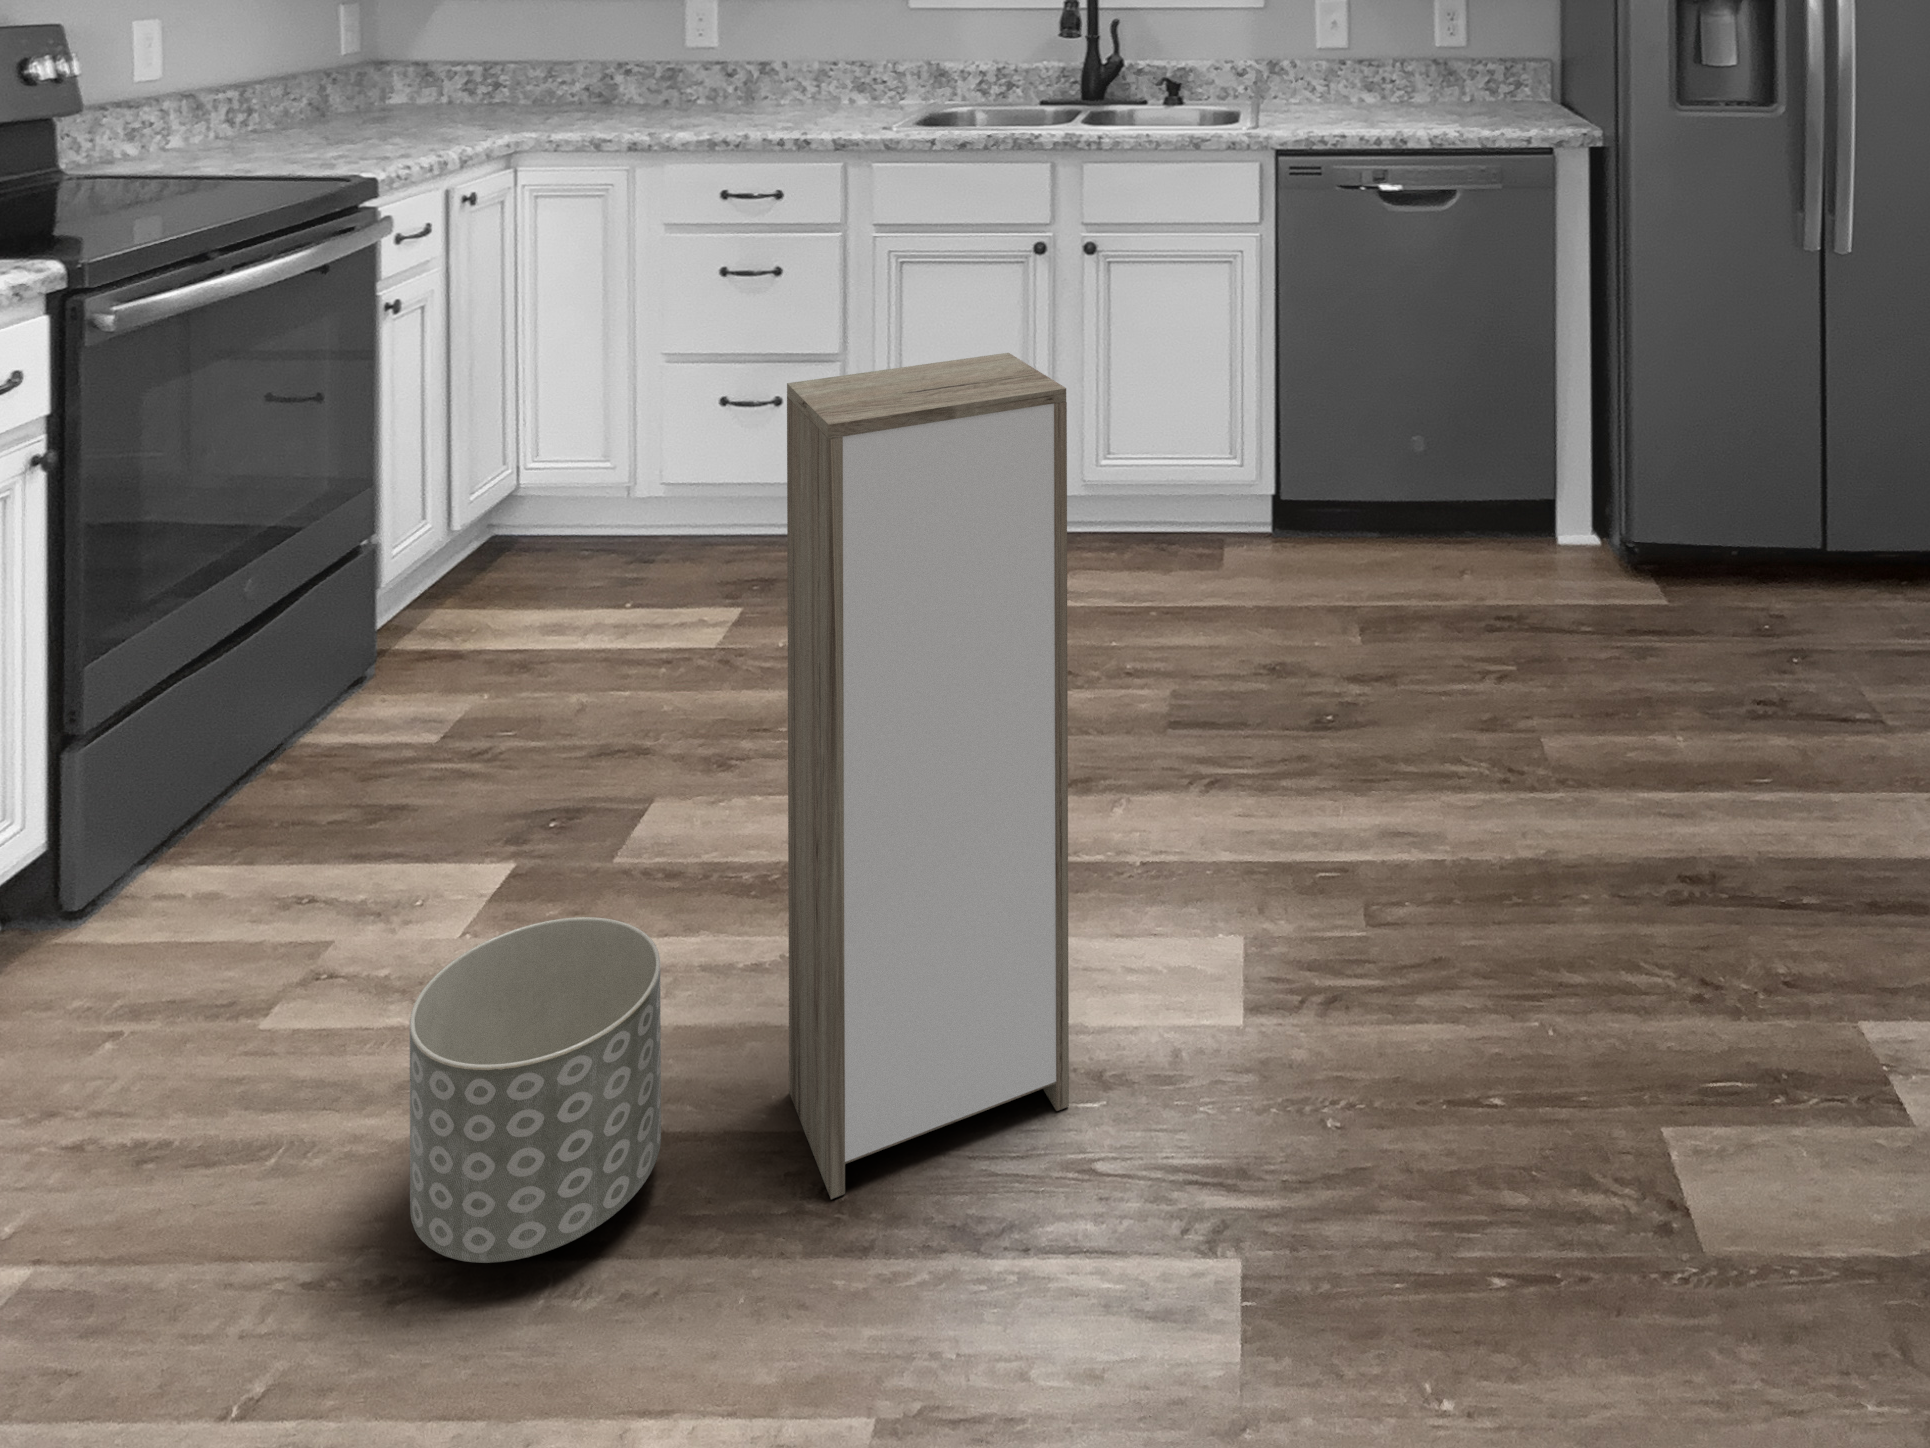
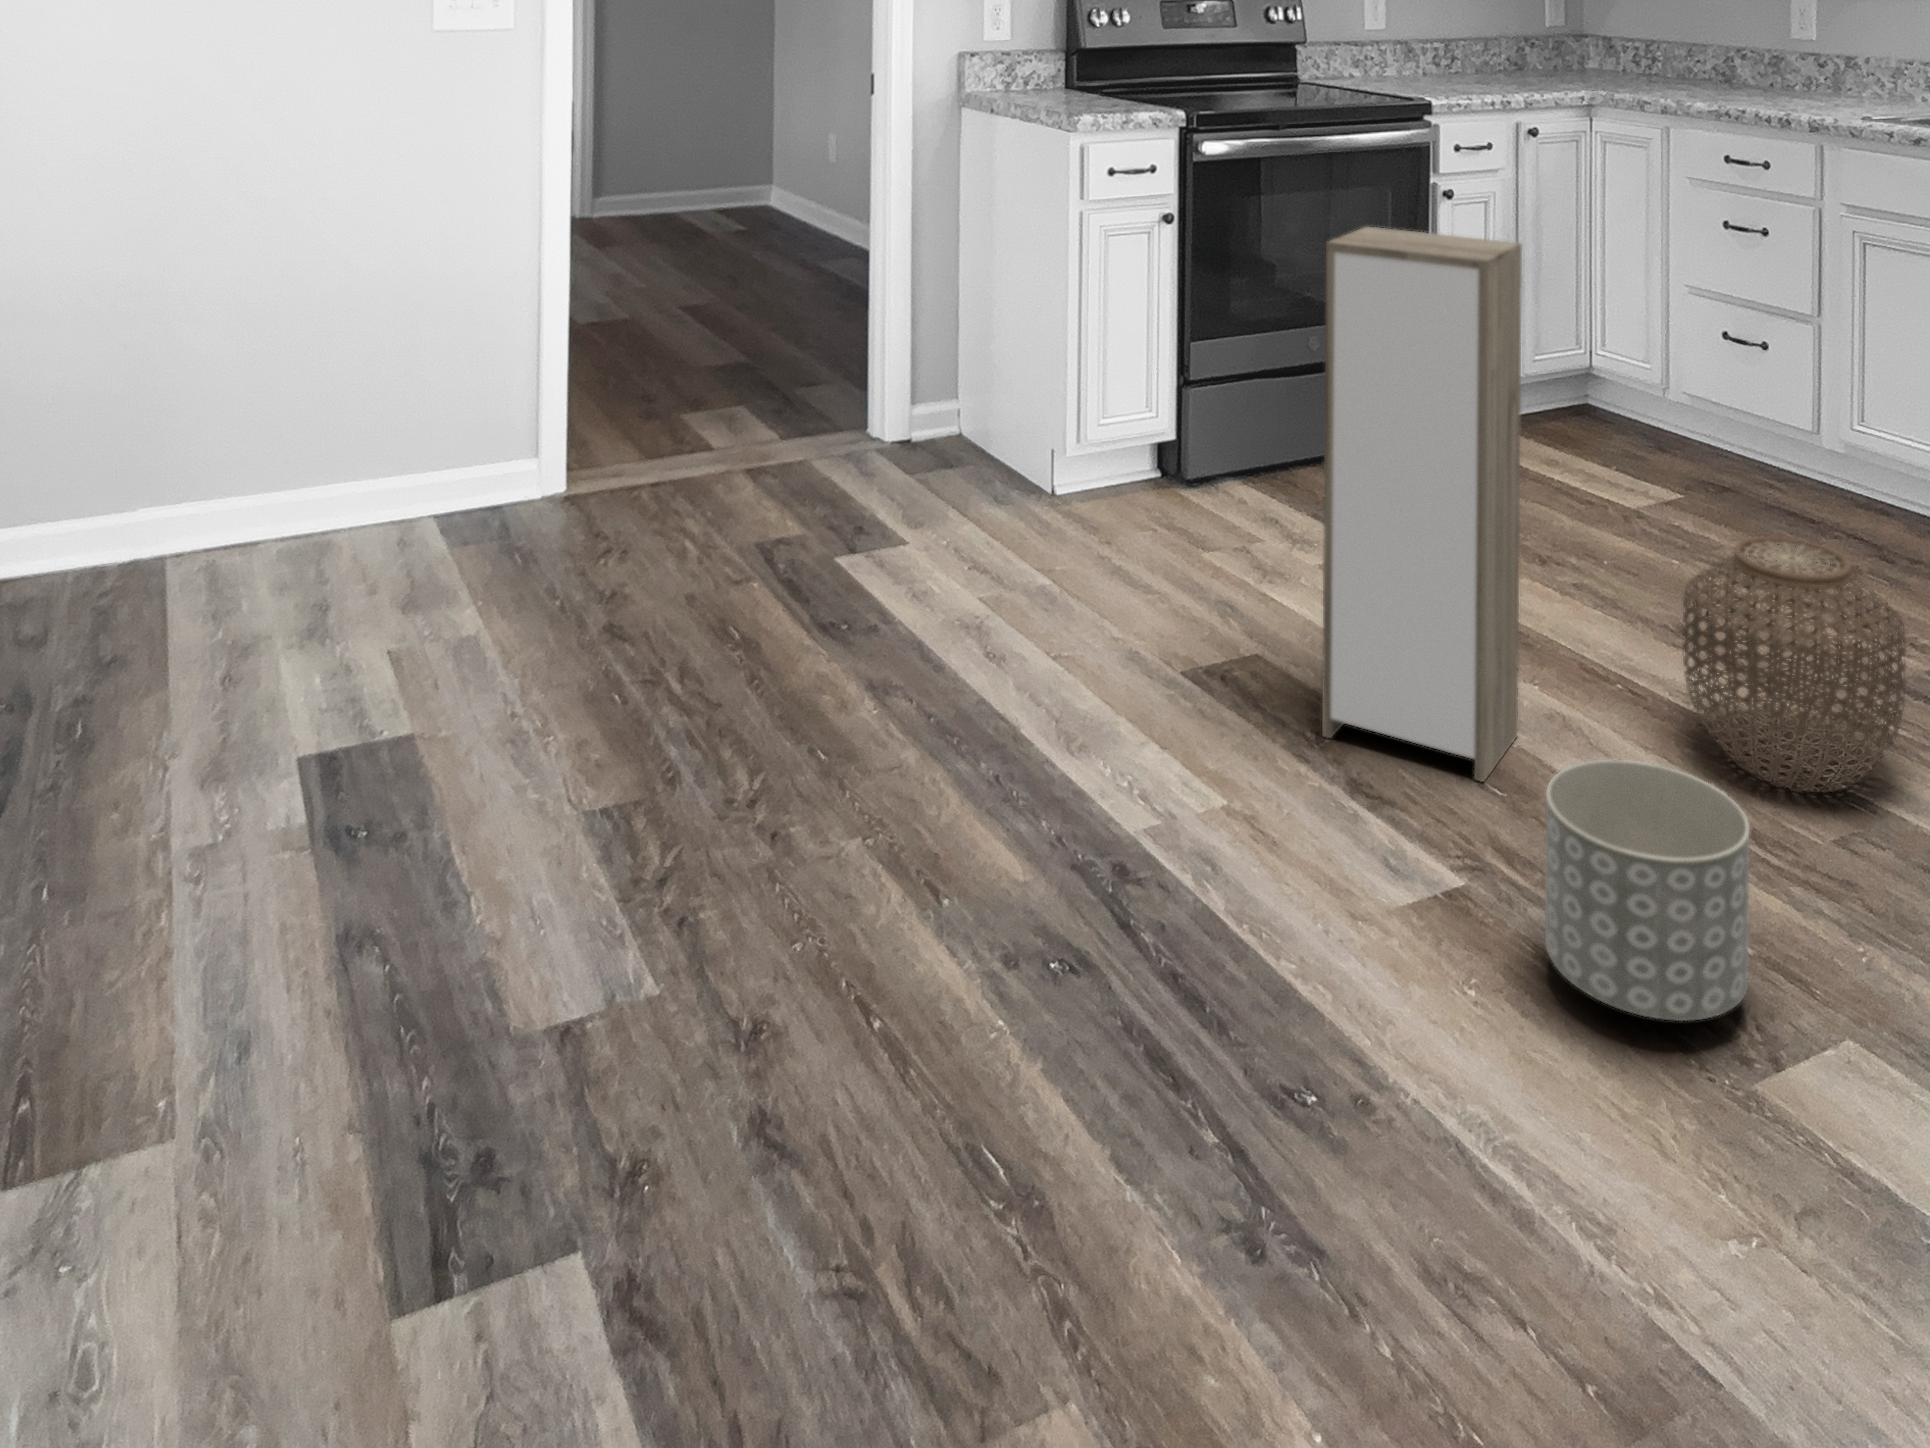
woven basket: none [1121,605,1347,897] -> present [1683,537,1905,792]
planter: present [410,917,661,1263] -> present [1545,760,1750,1021]

